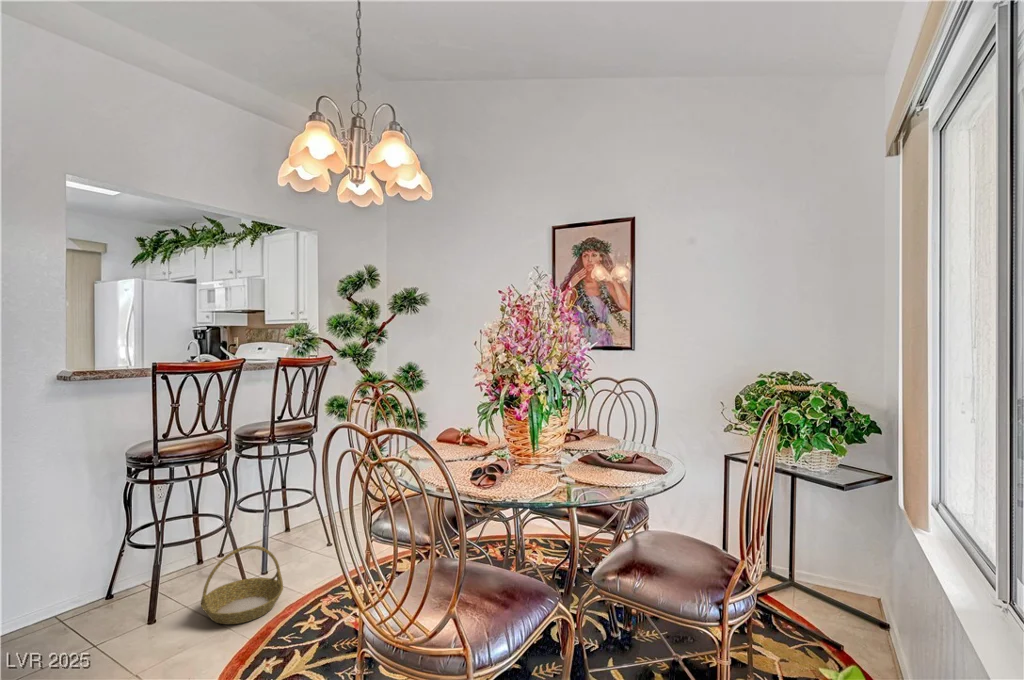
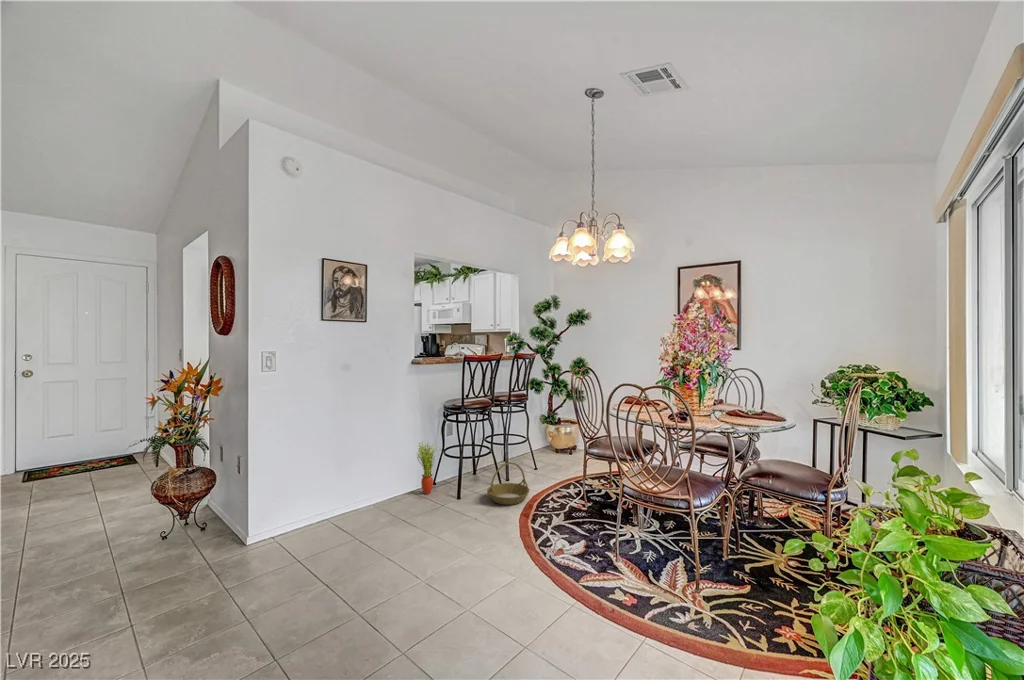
potted plant: none [71,514,123,609] -> present [417,442,437,494]

